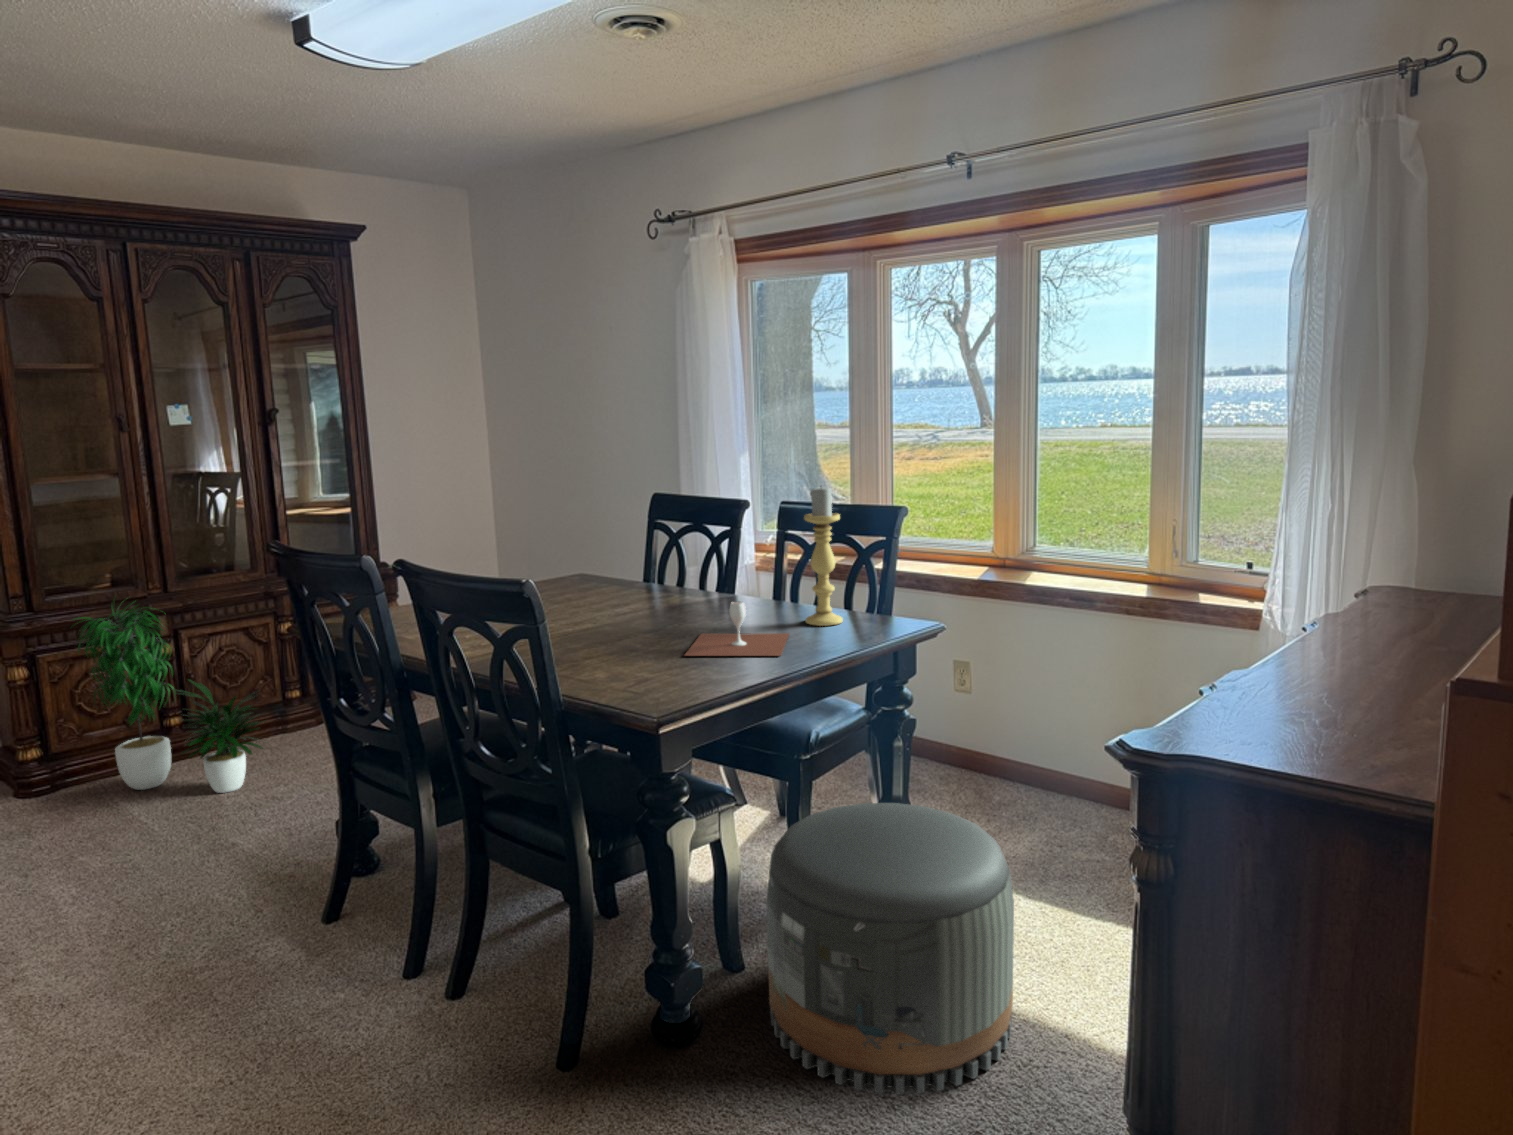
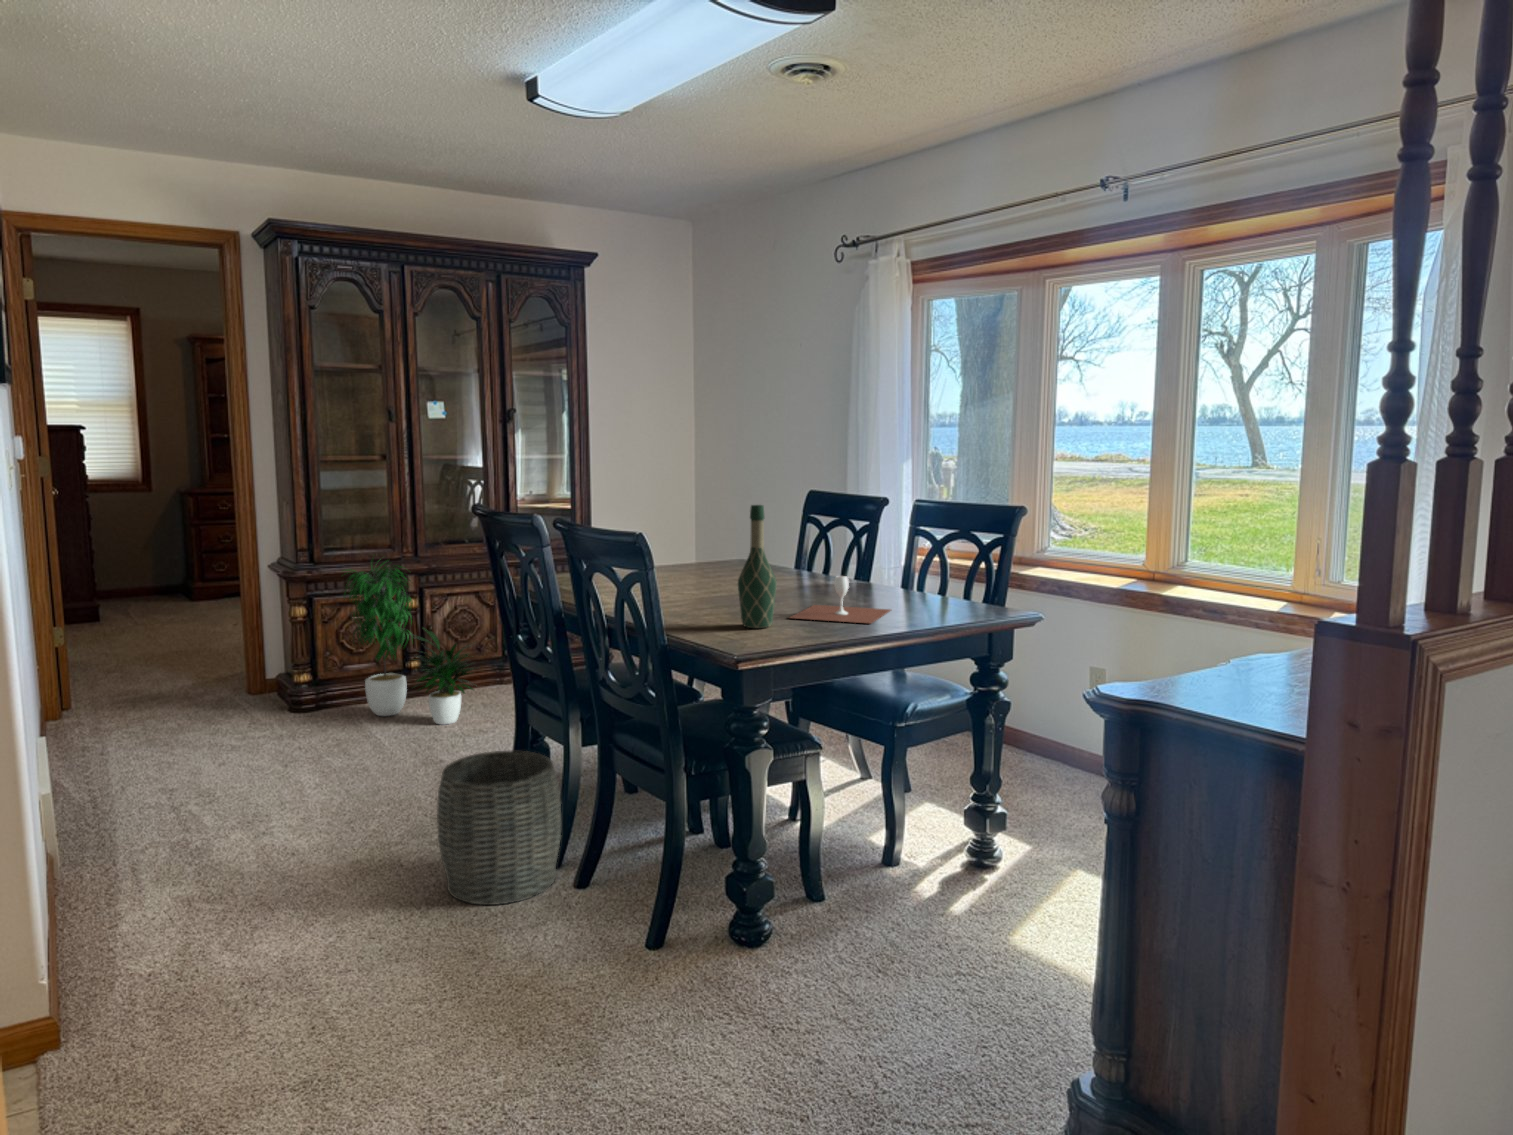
candle holder: present [804,487,843,626] -> none [913,478,949,606]
wine bottle: none [630,531,676,675] -> present [738,505,777,628]
pouf: present [766,803,1014,1094] -> none [833,764,1057,1012]
woven basket: none [261,840,422,1044] -> present [437,751,561,905]

